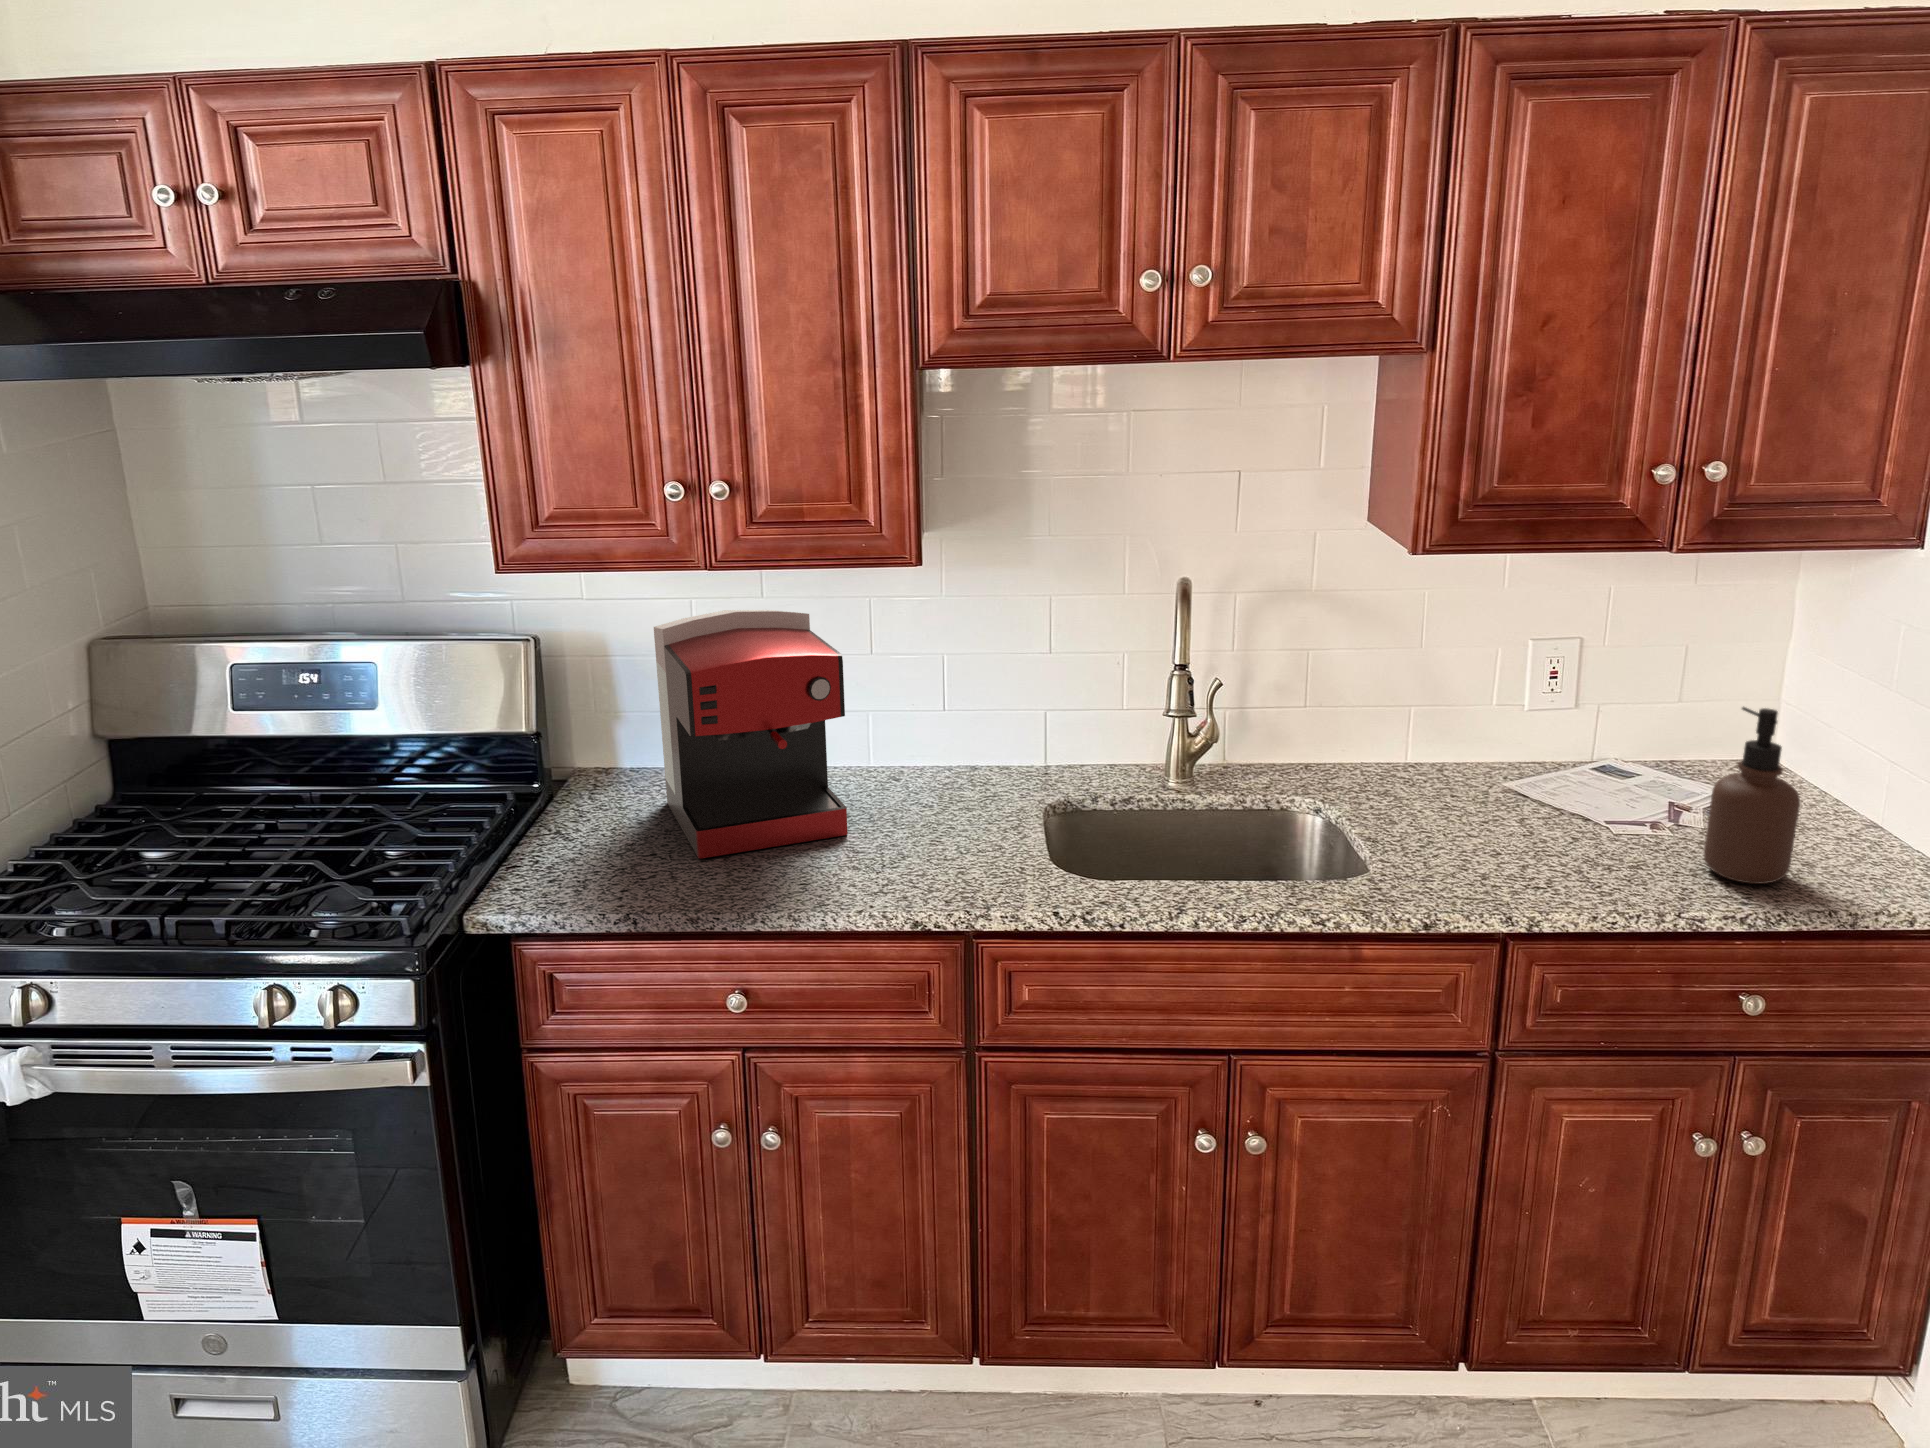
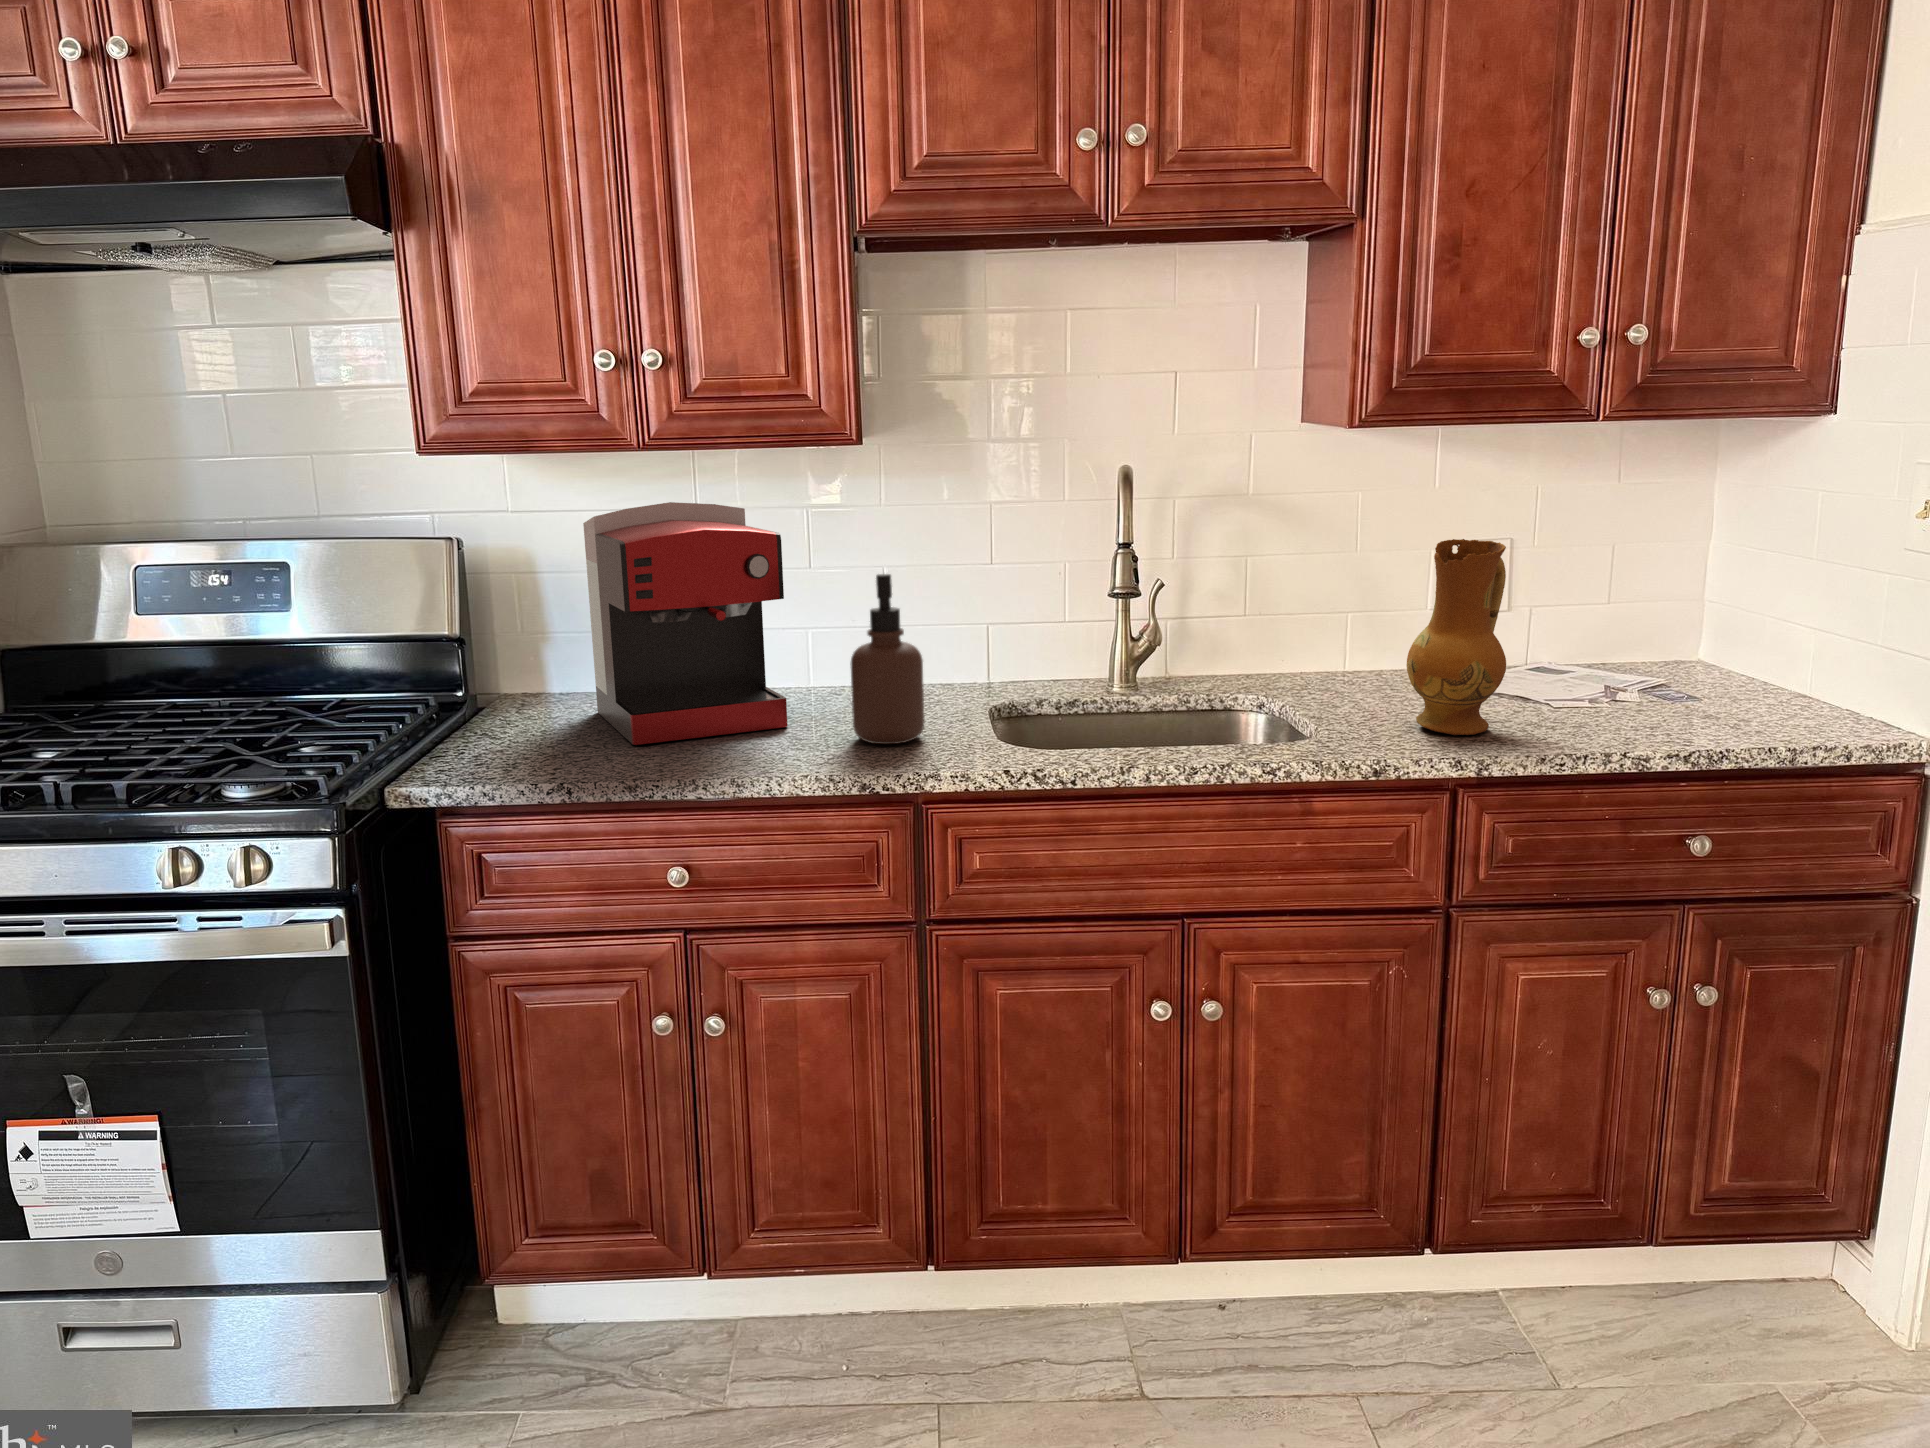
ceramic jug: none [1462,682,1567,878] -> present [1407,539,1506,735]
soap dispenser: present [1703,707,1800,884] -> present [850,574,924,744]

